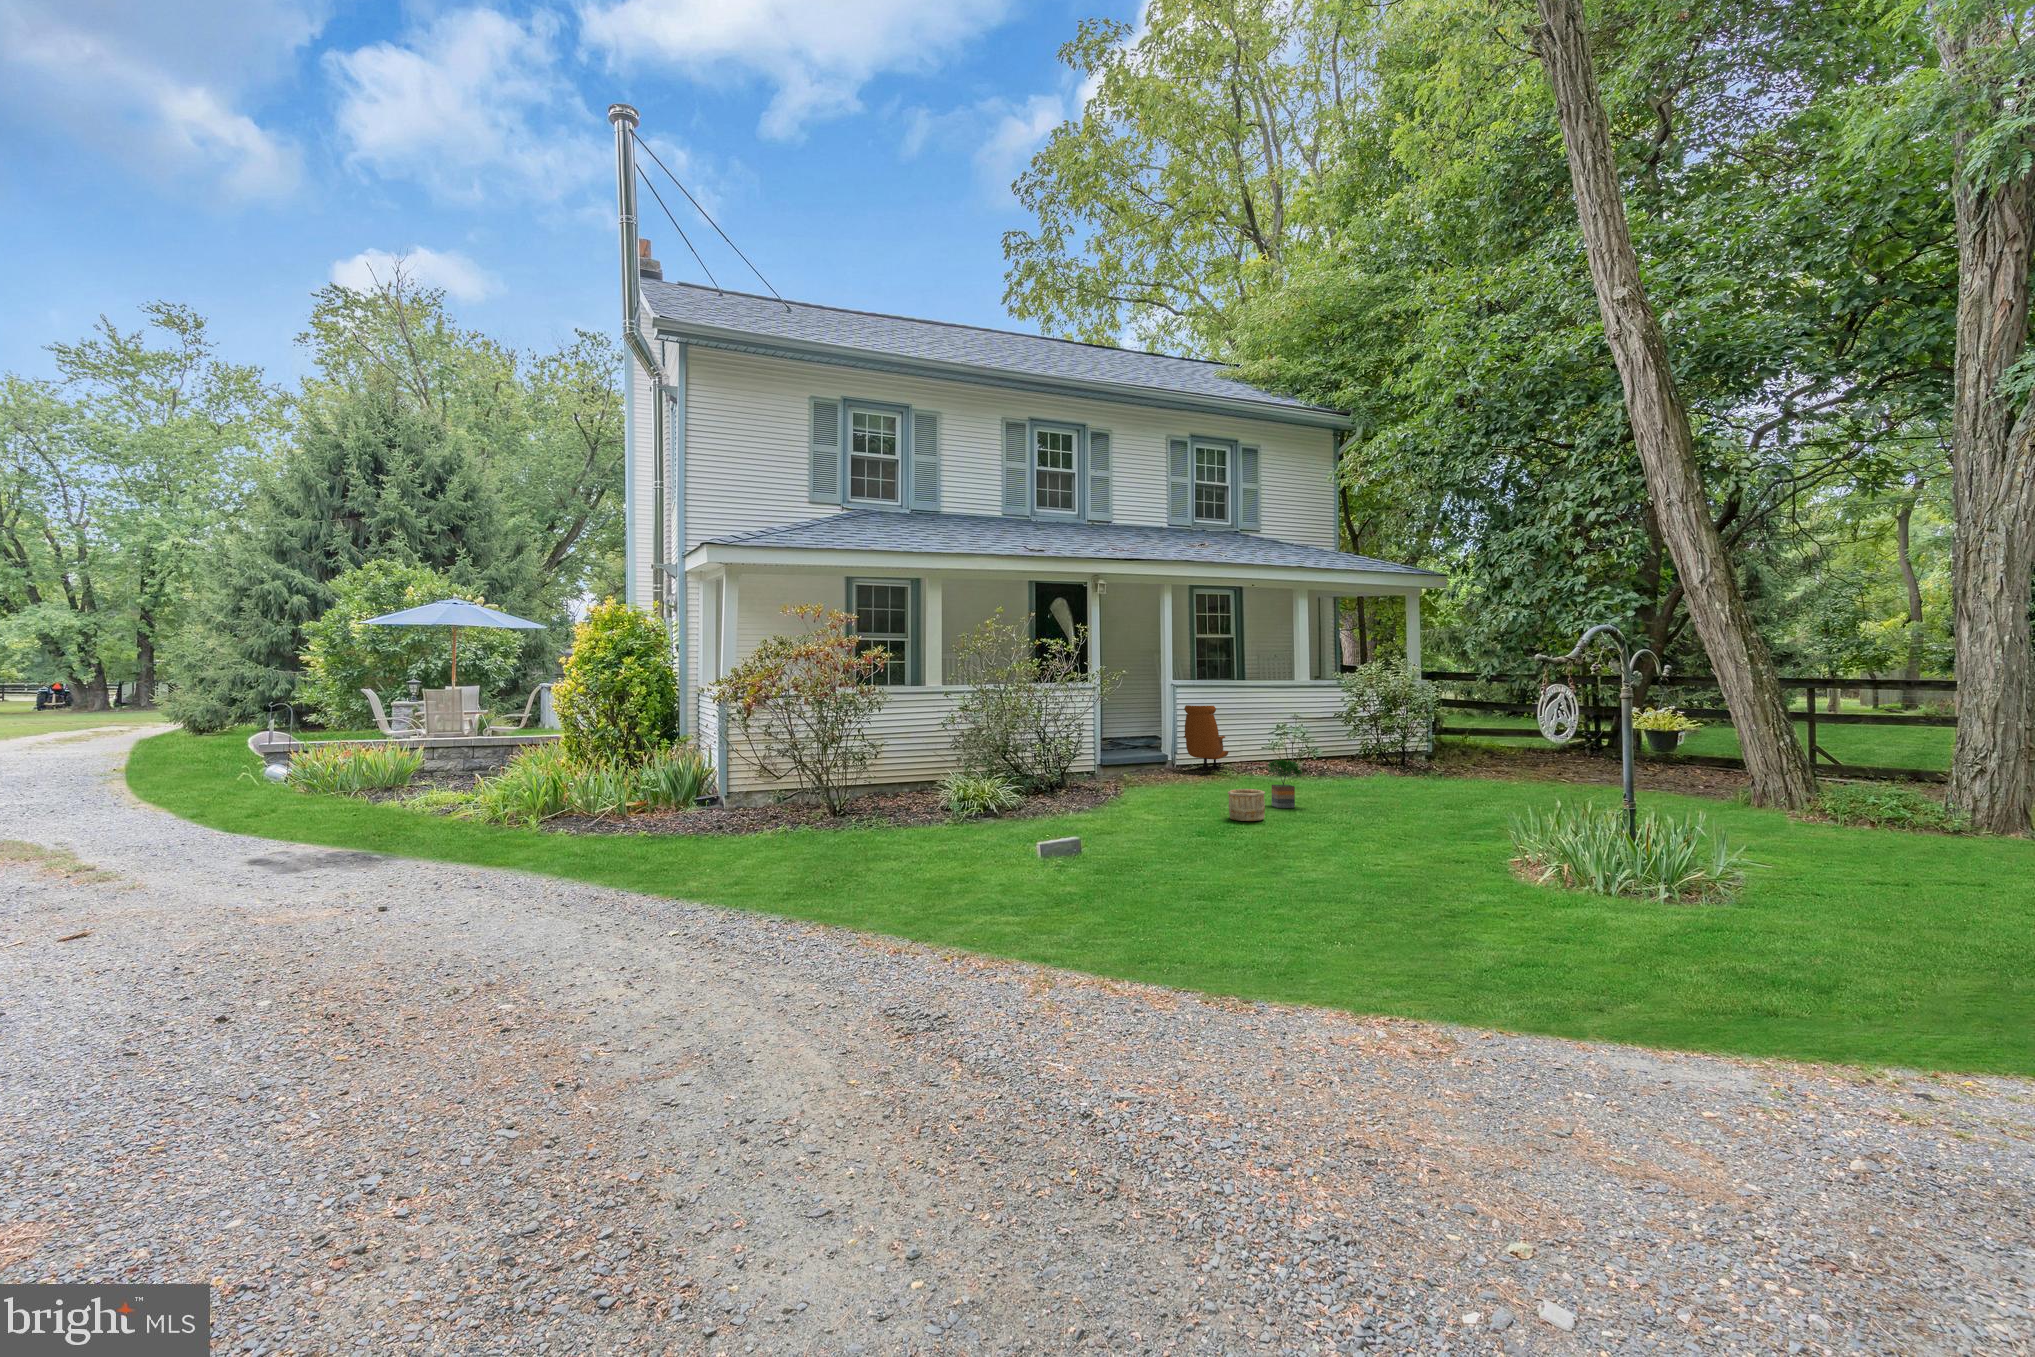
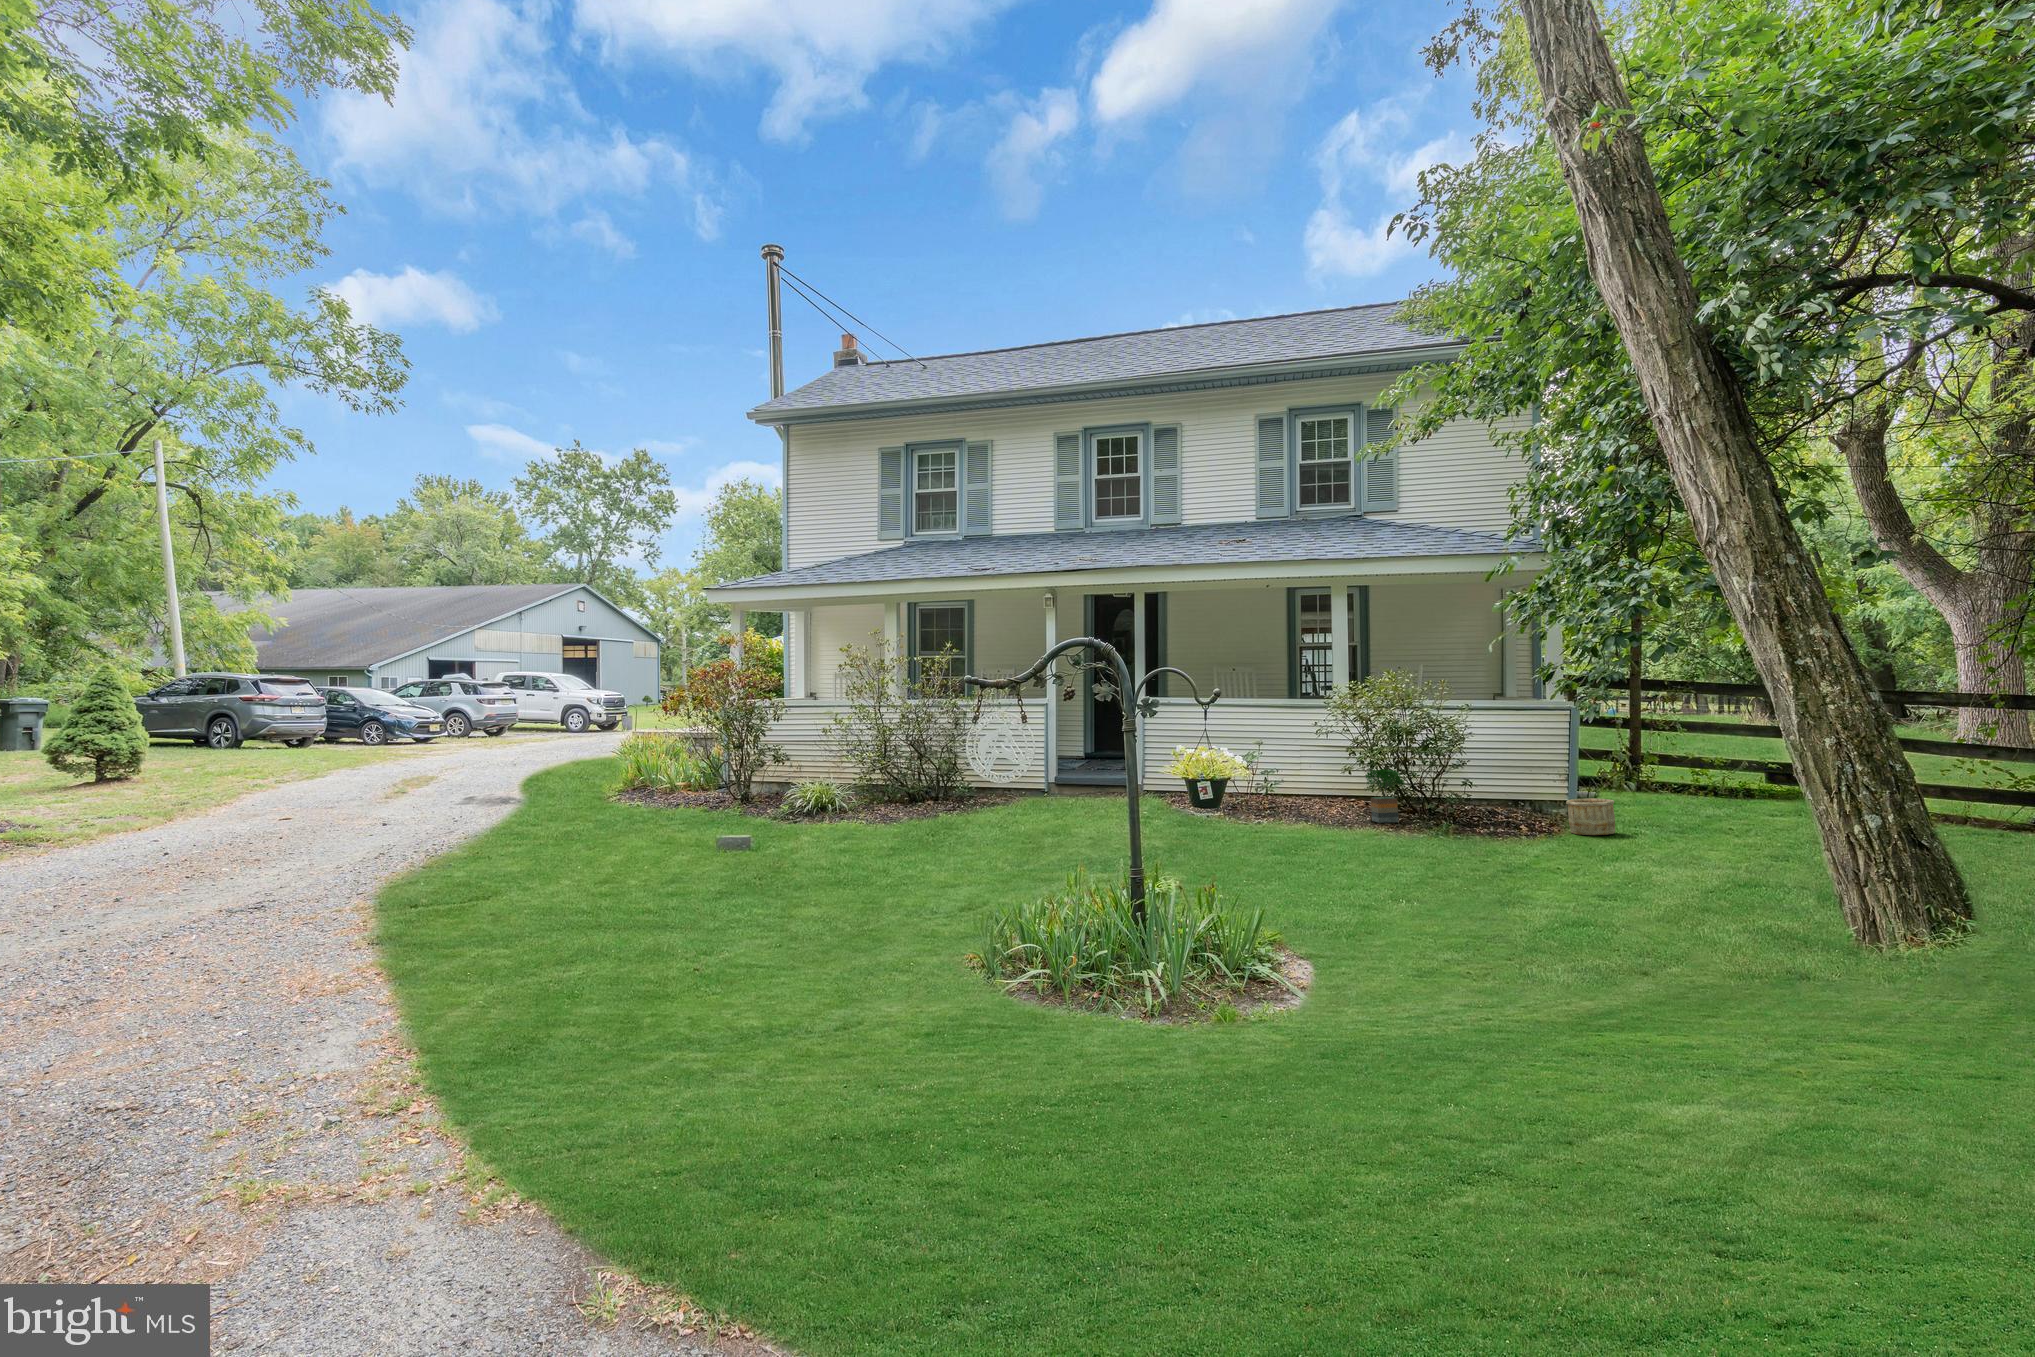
lounge chair: present [1184,705,1230,775] -> none [1268,717,1323,795]
wooden bucket: present [1228,789,1265,821] -> present [1566,798,1615,835]

